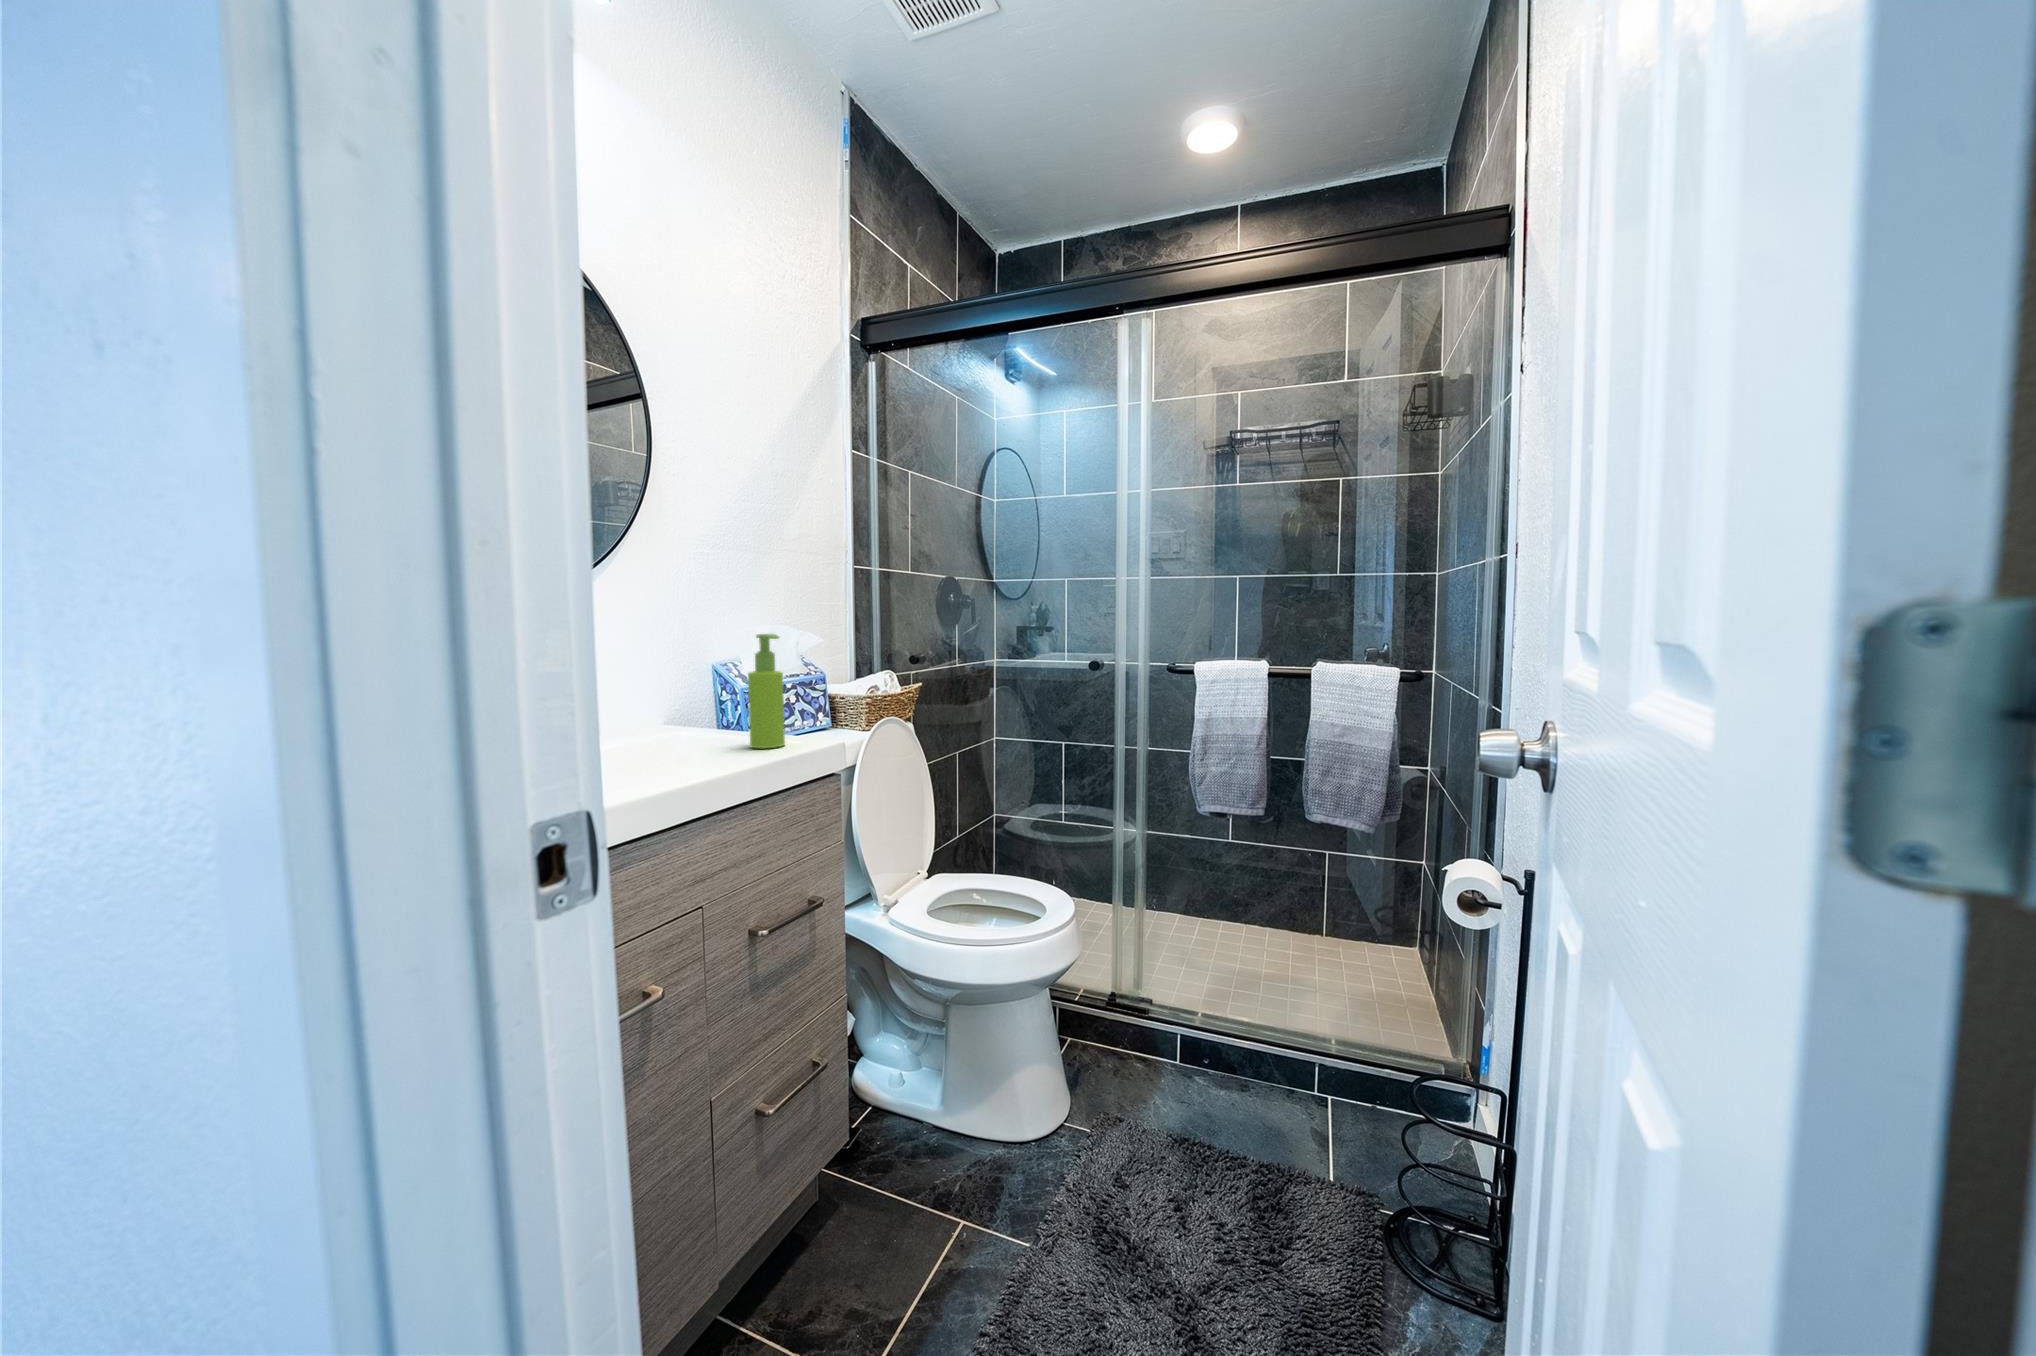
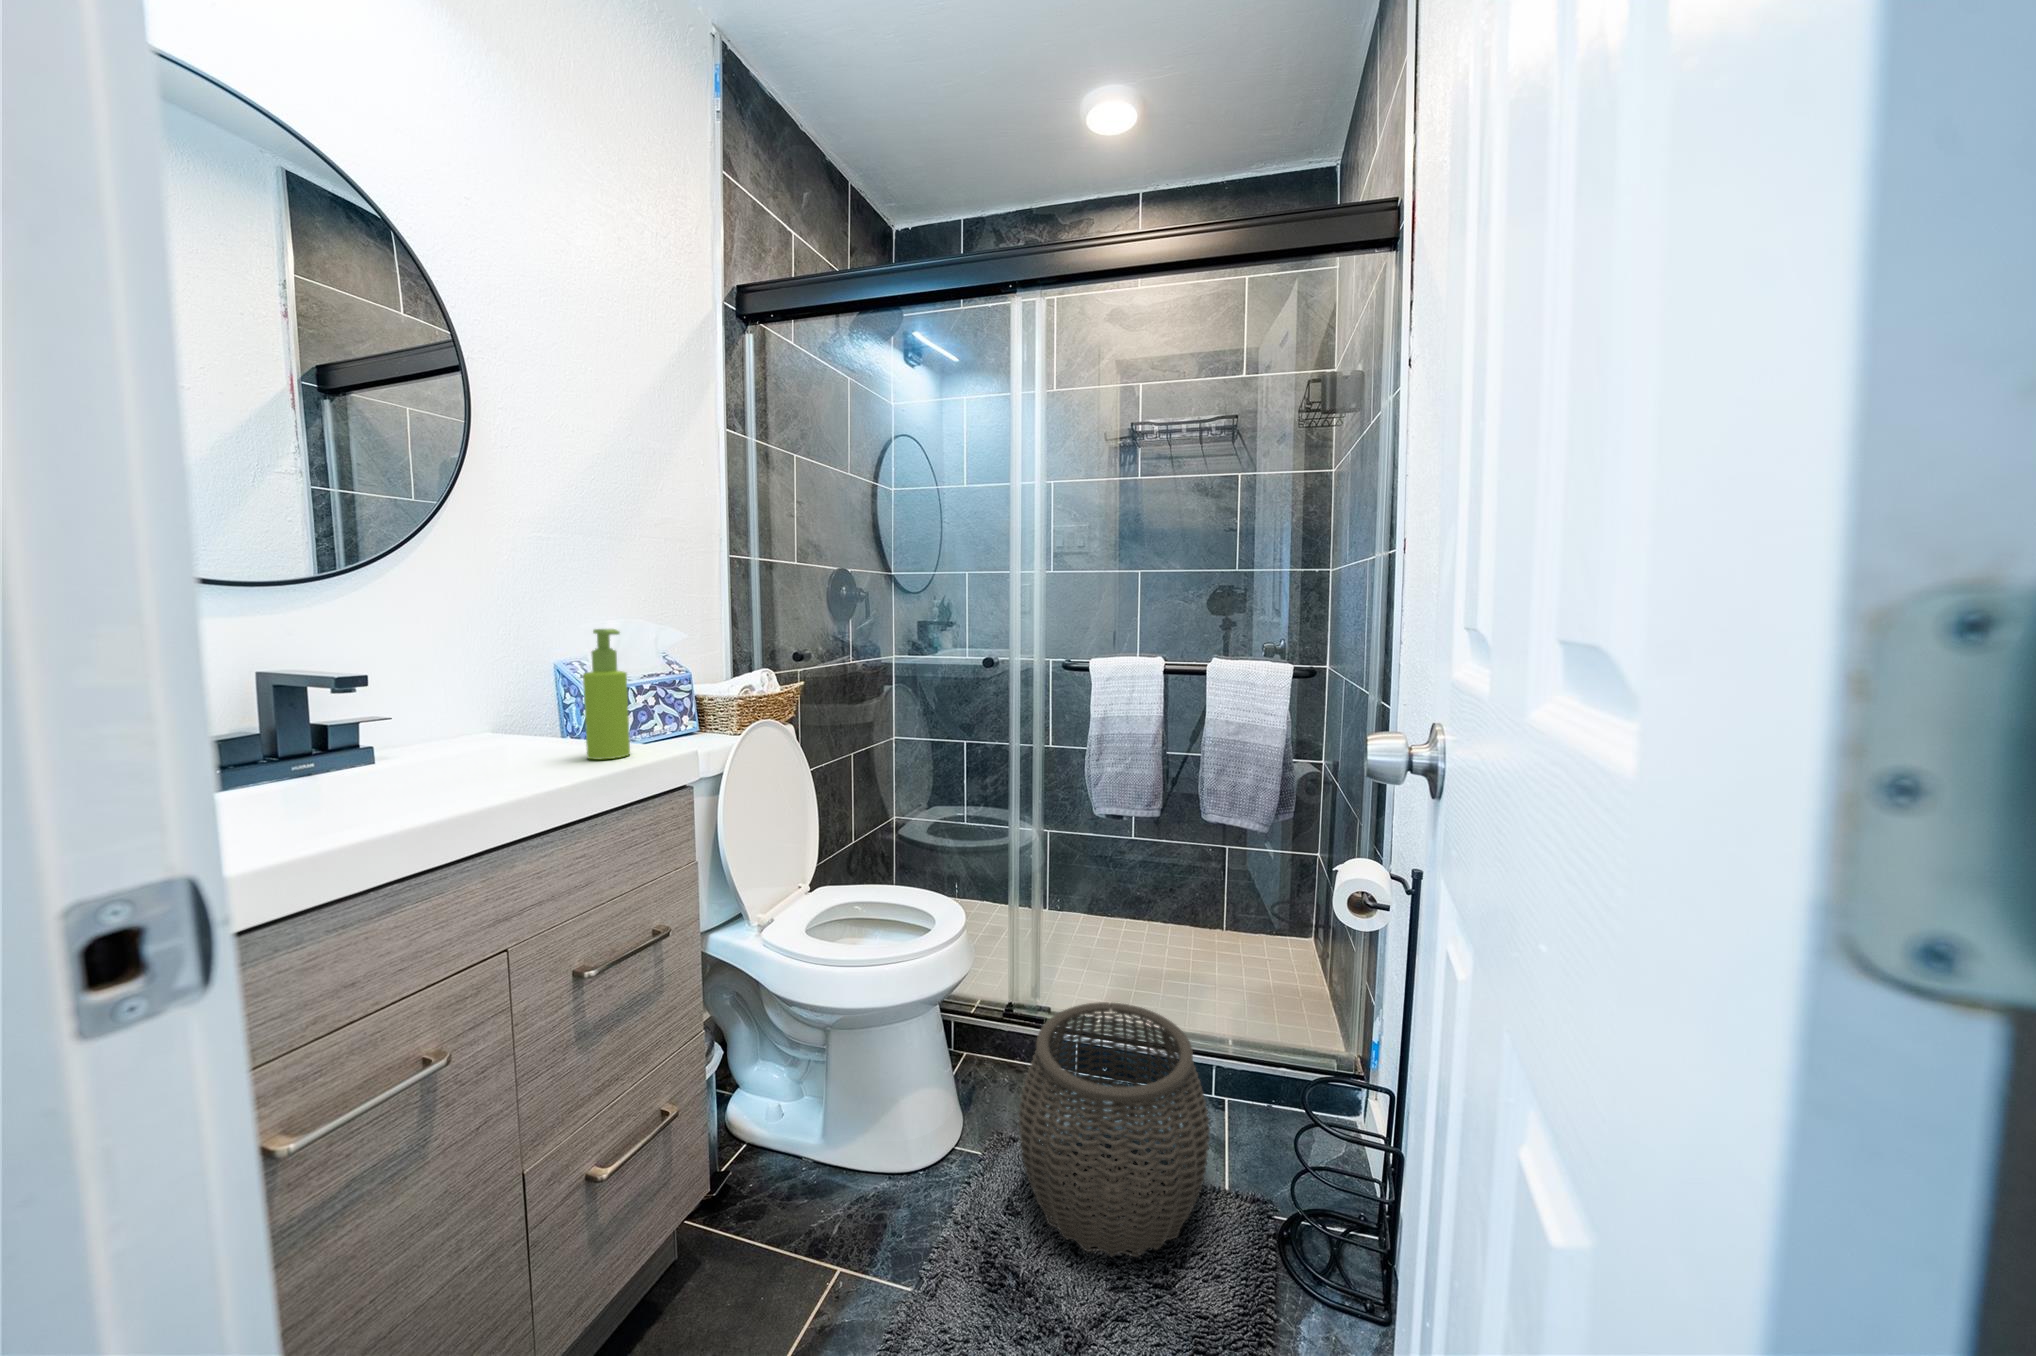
woven basket: none [1126,993,1316,1235] -> present [1018,1002,1210,1257]

